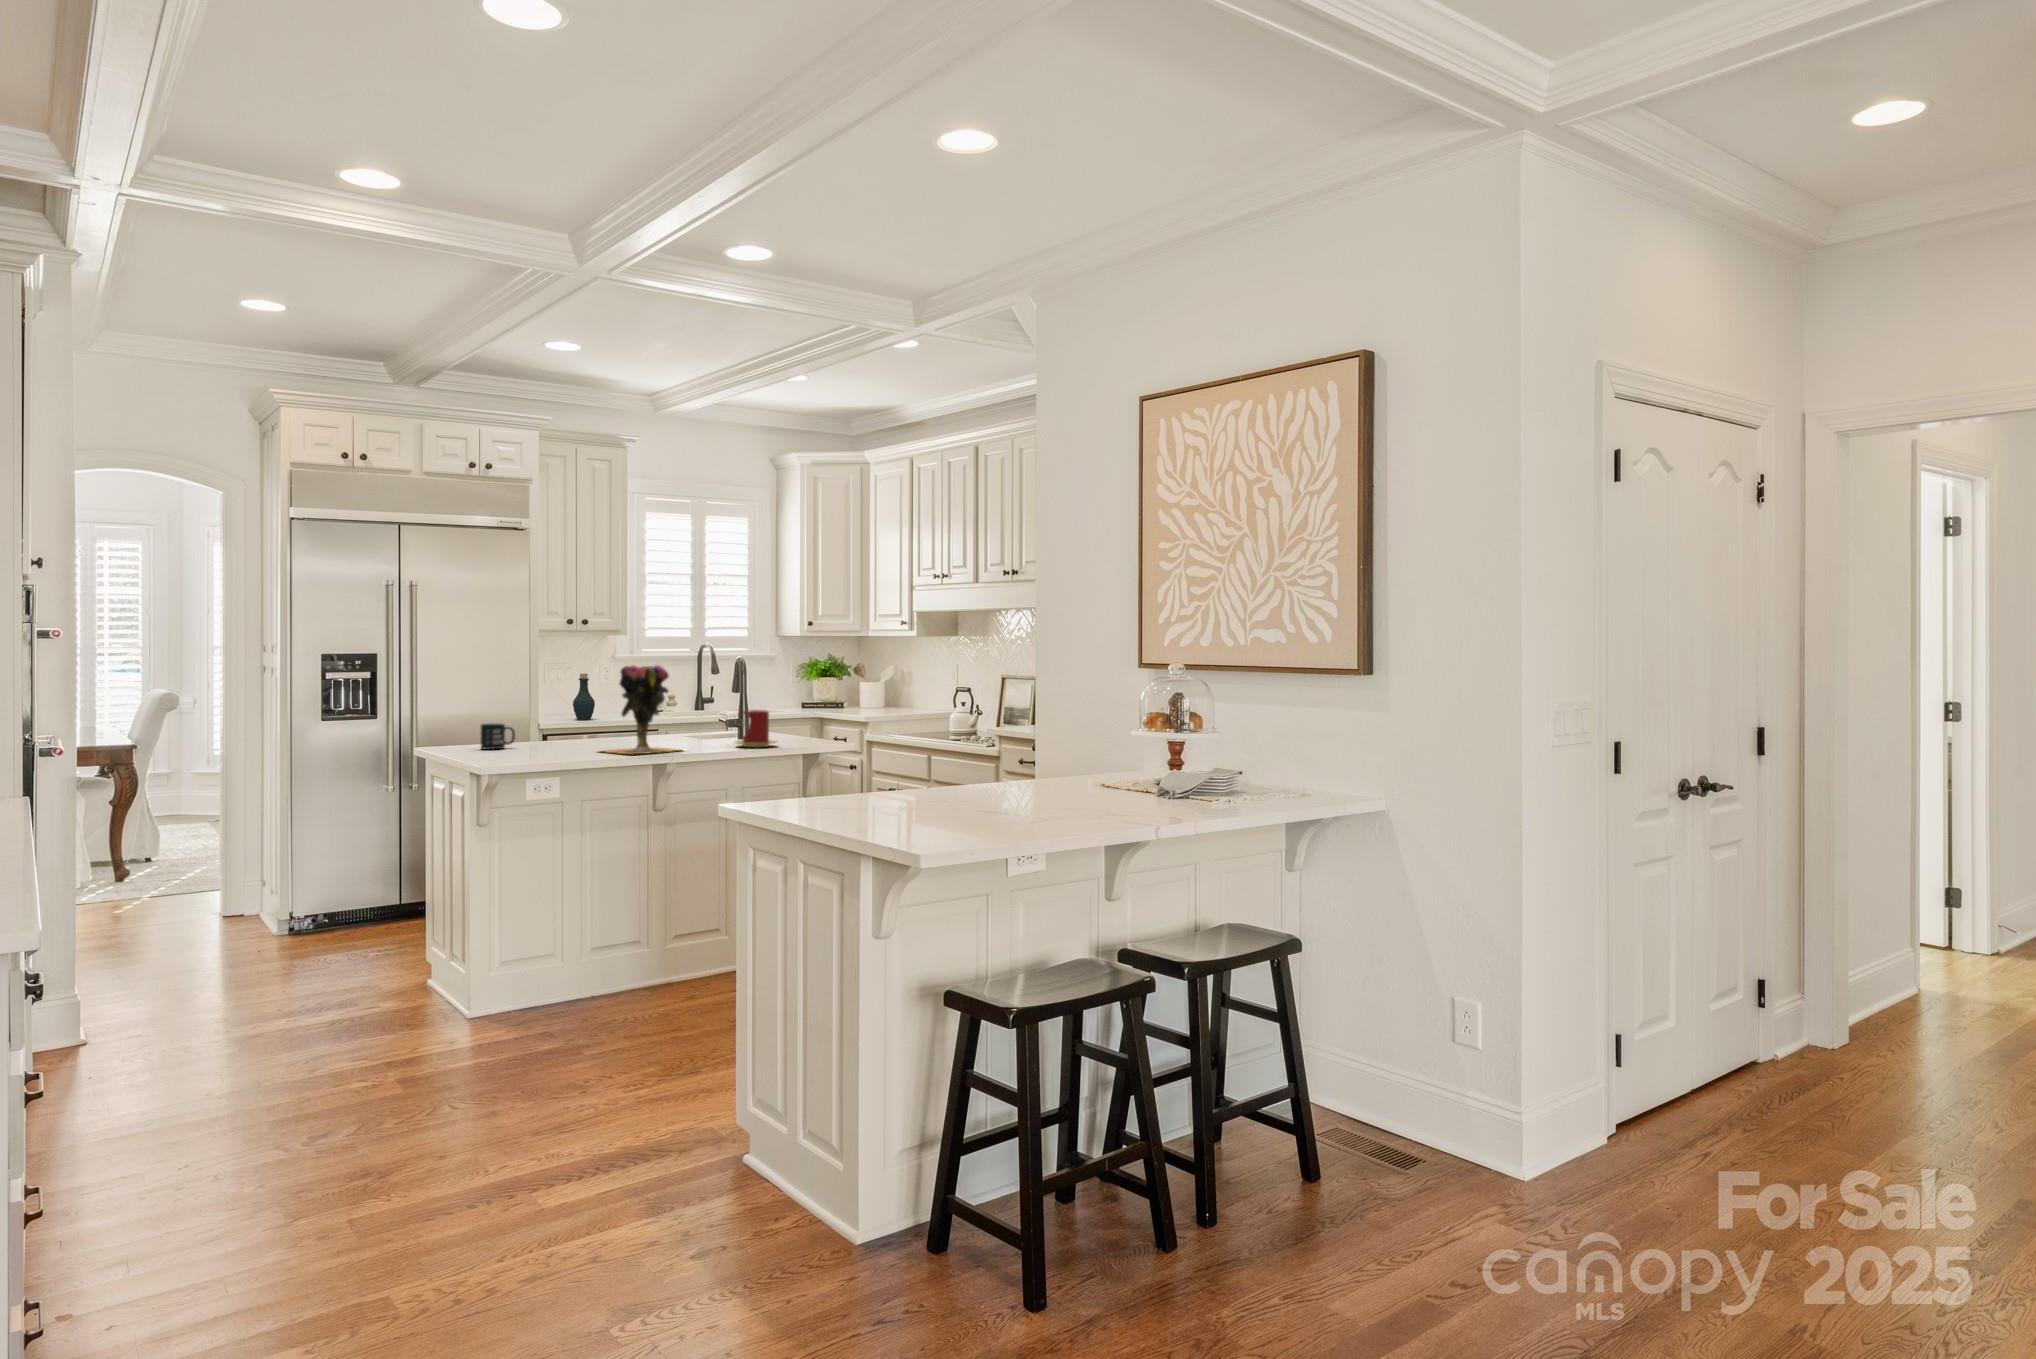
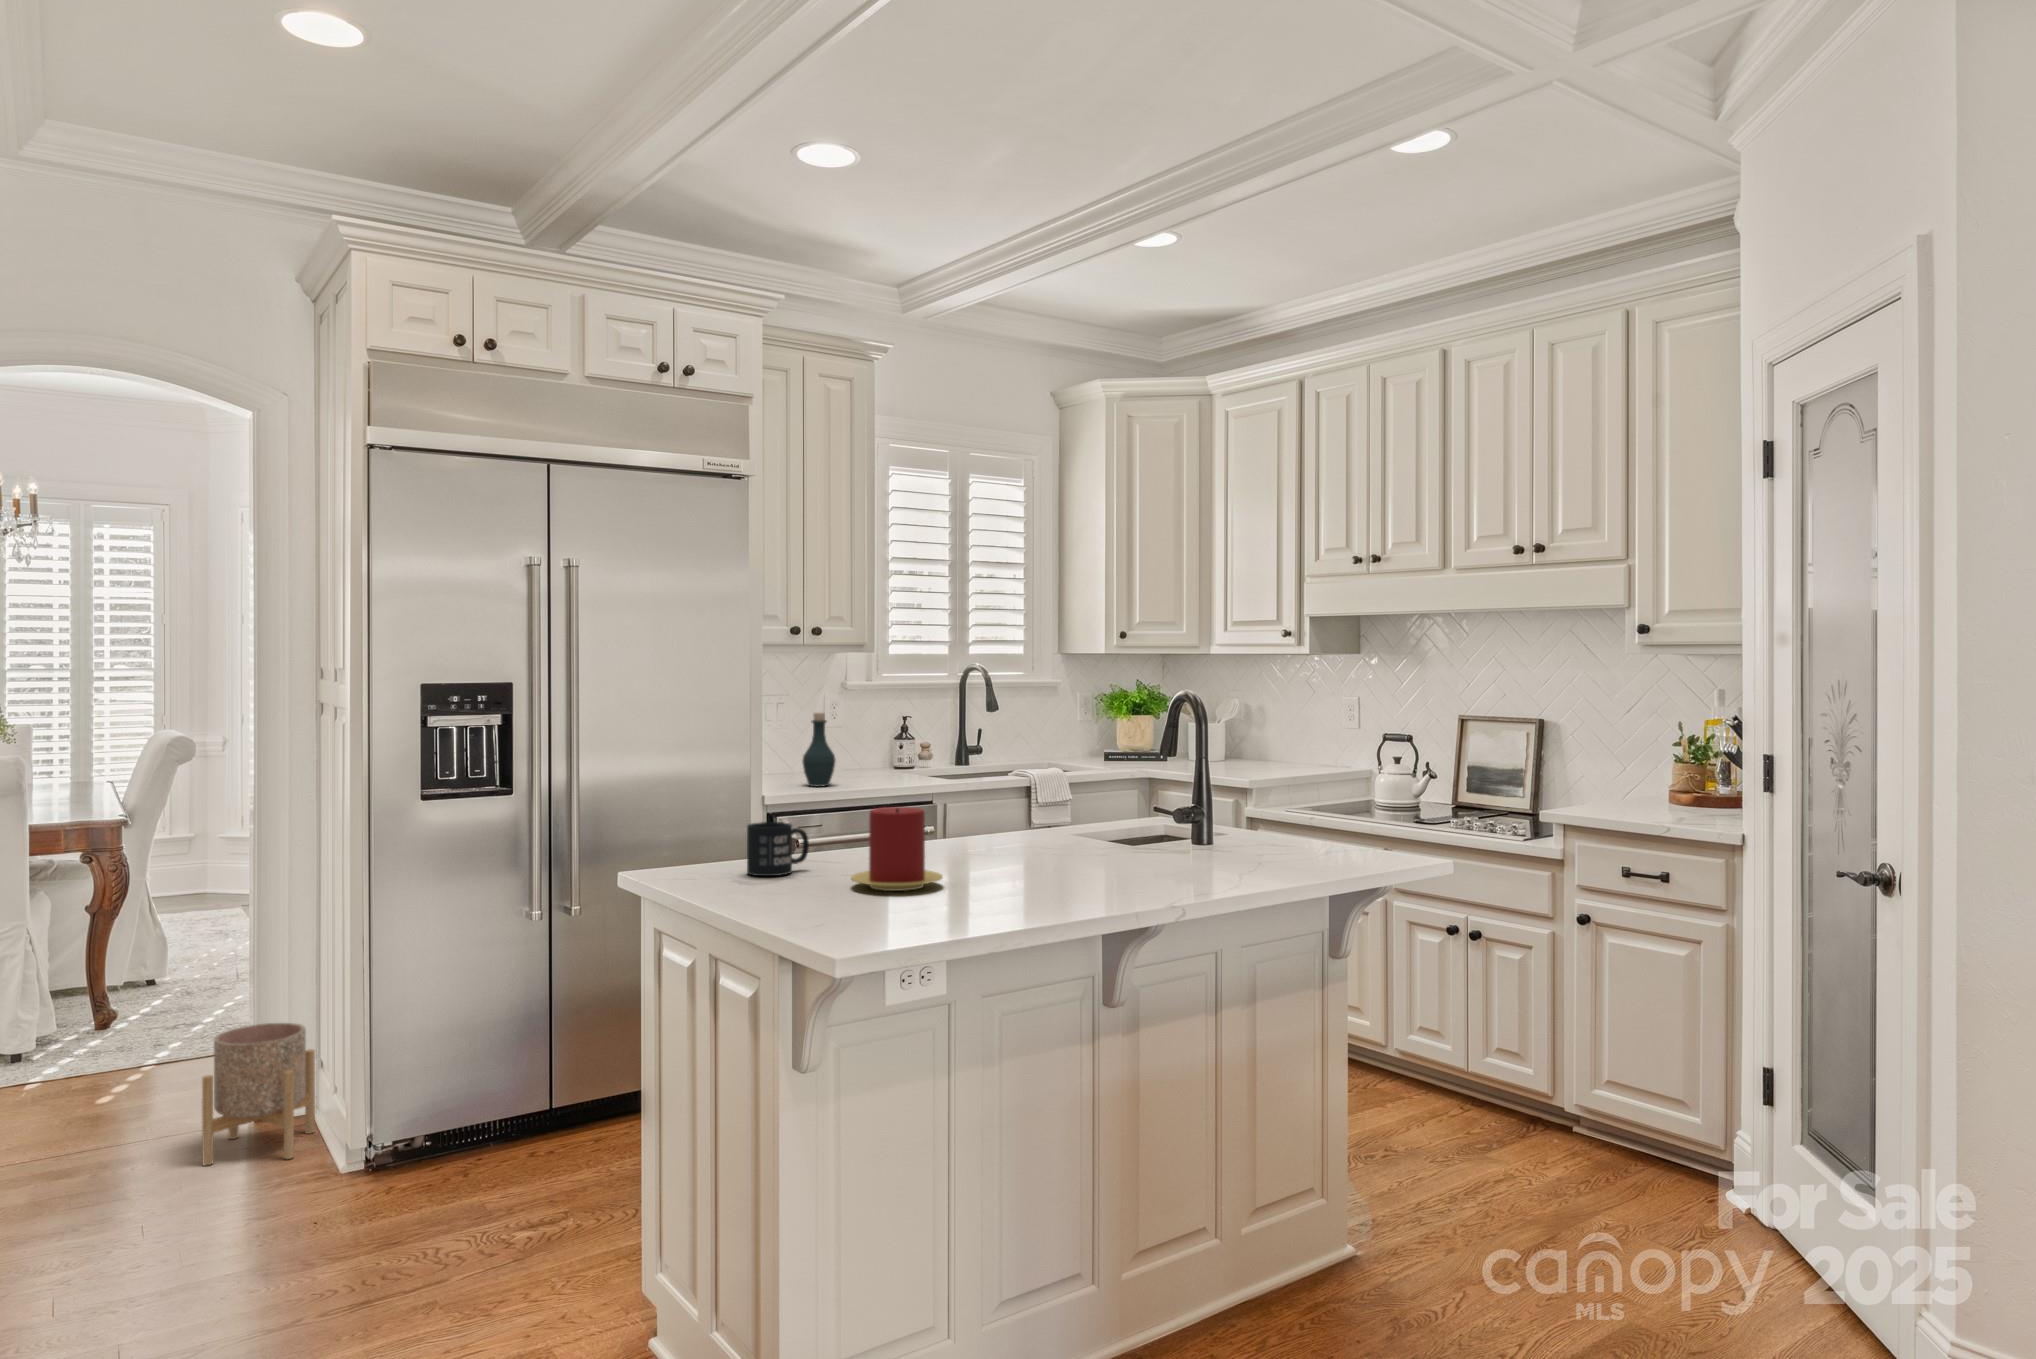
vase: present [605,665,678,754] -> none [984,708,1156,895]
candle: present [736,710,776,747] -> present [851,807,943,891]
planter: none [197,854,263,930] -> present [202,1023,315,1165]

